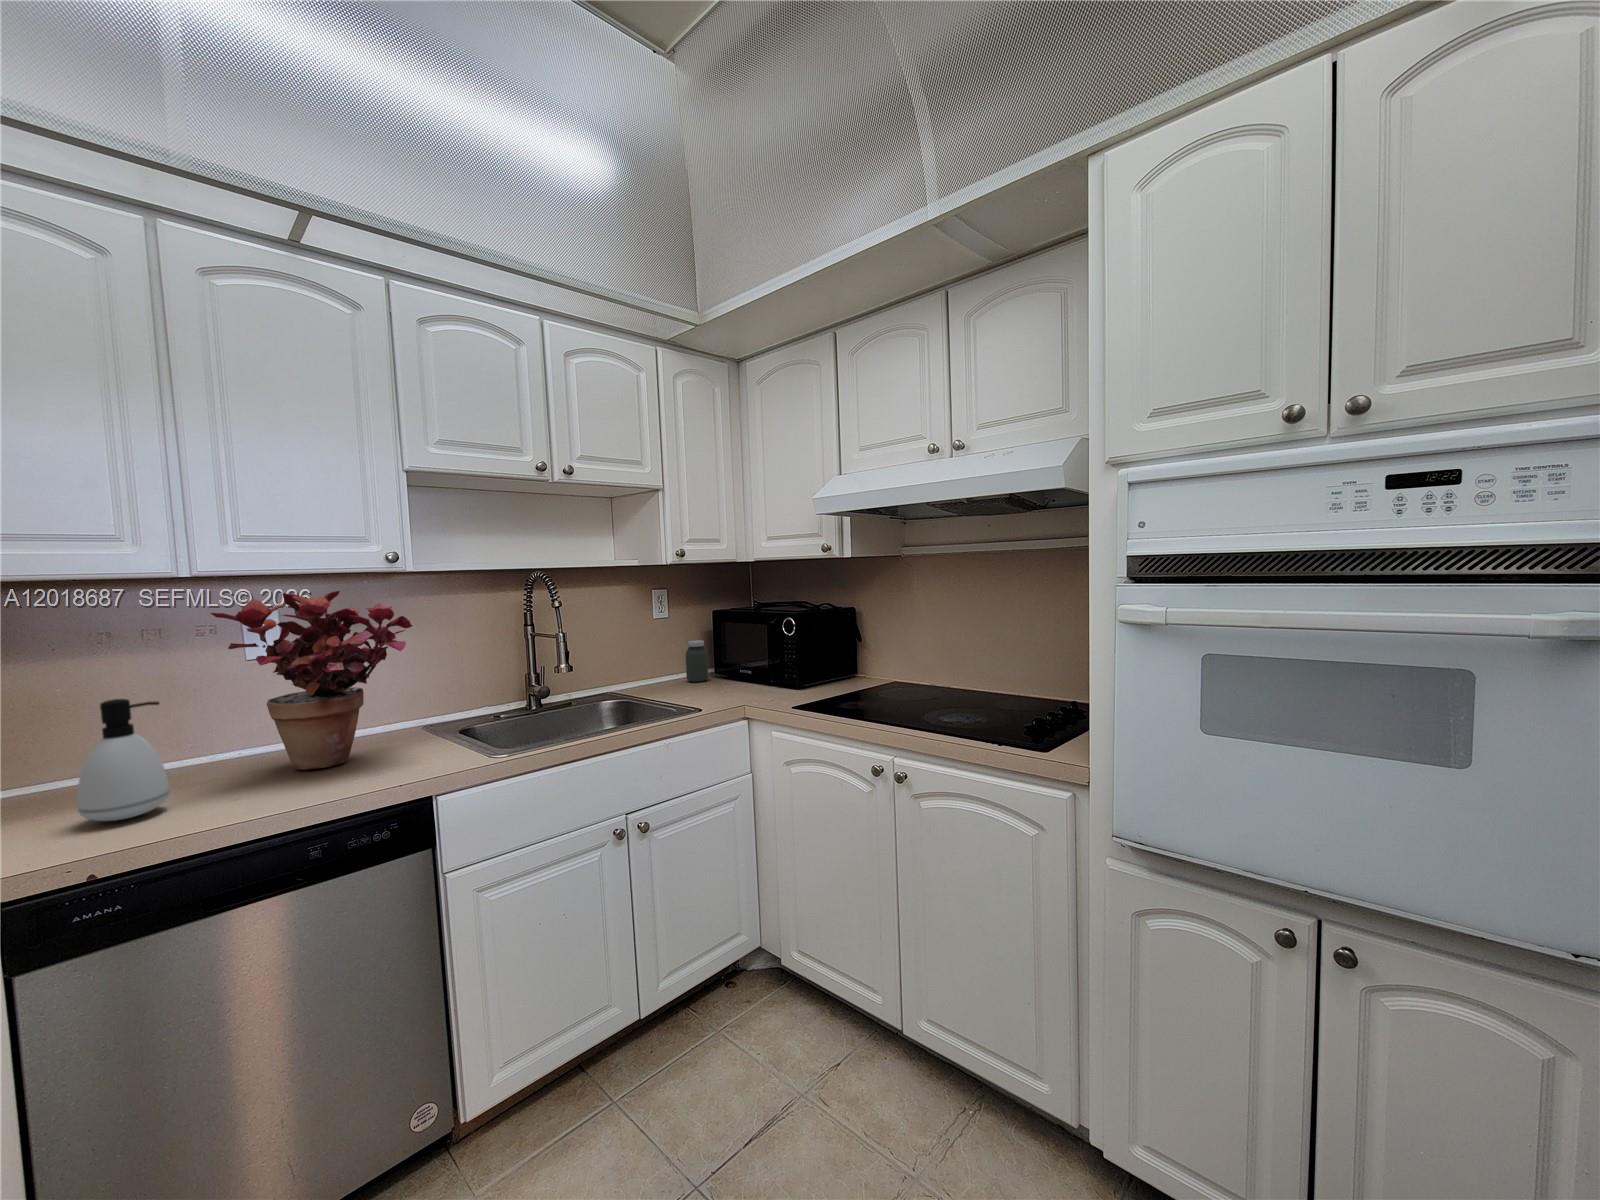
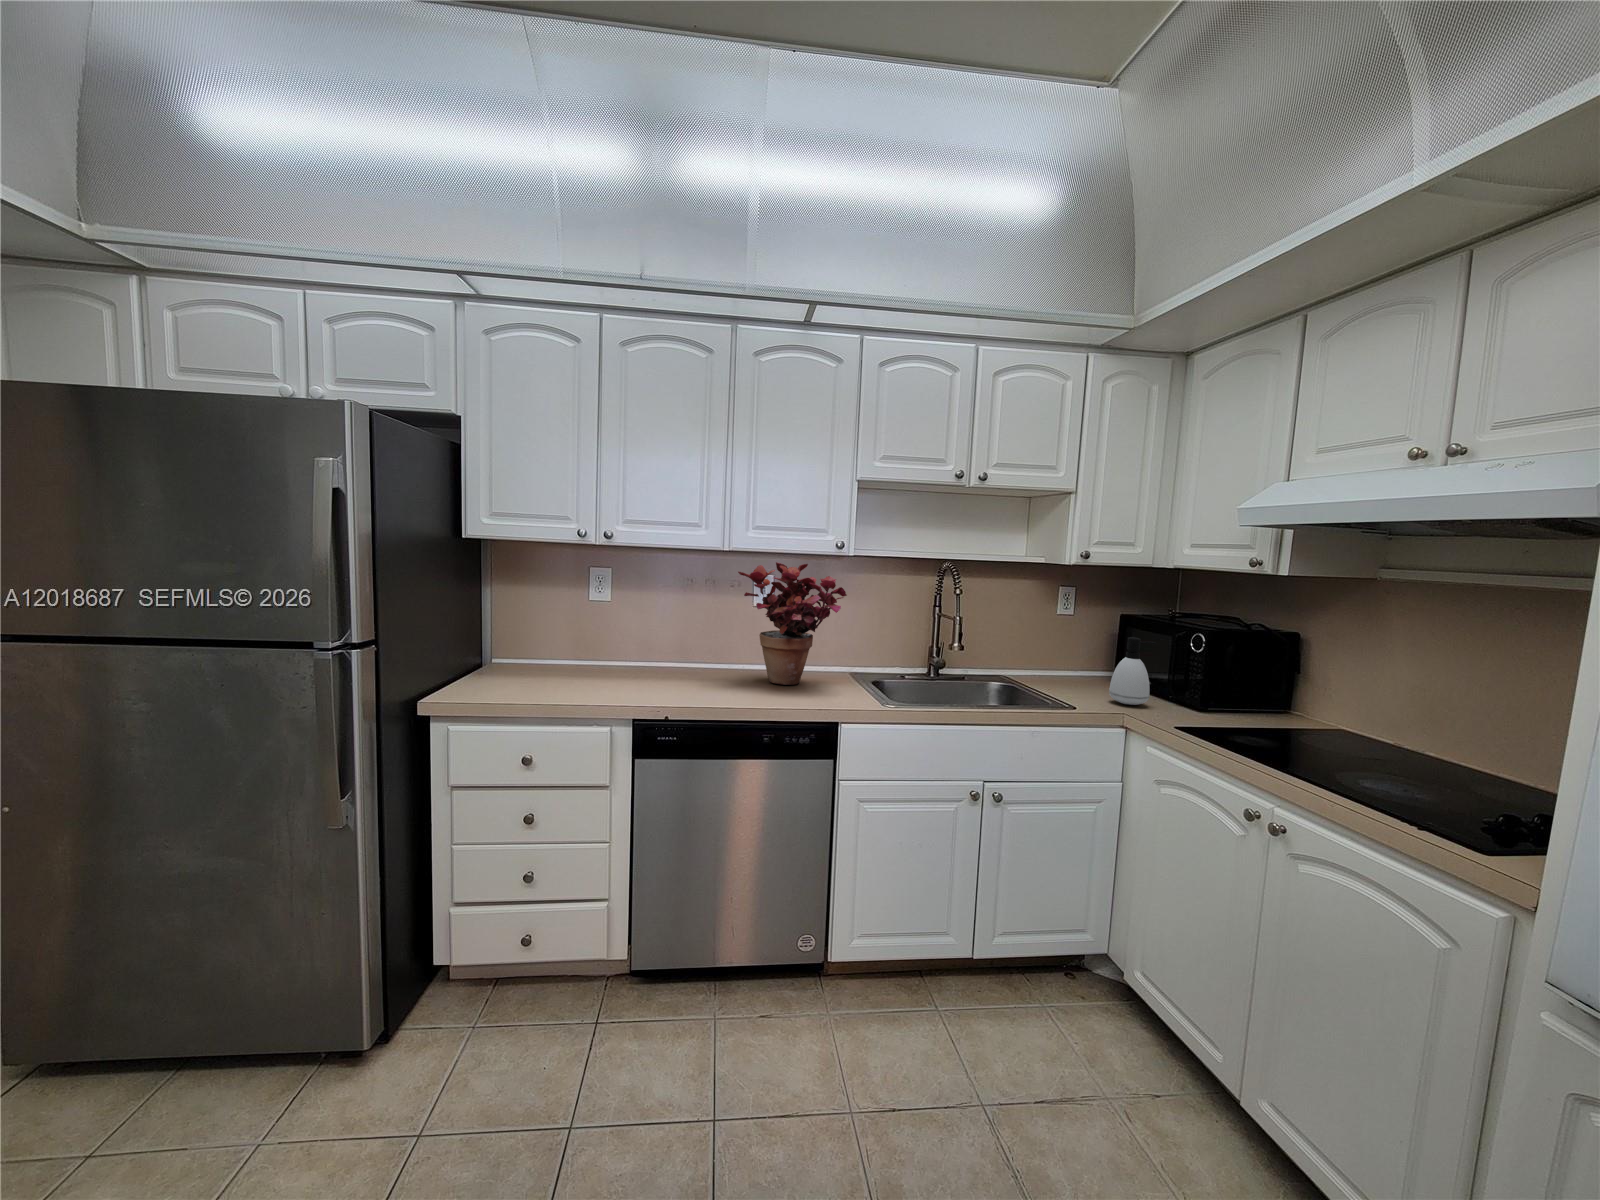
jar: present [686,640,708,682] -> none [1080,641,1105,683]
soap dispenser: present [77,699,170,821] -> present [1109,637,1156,705]

